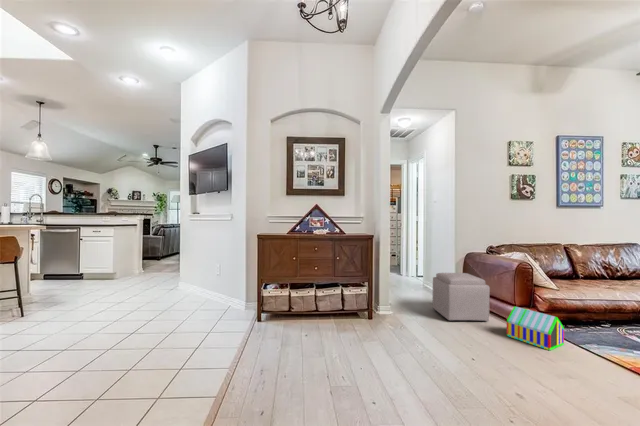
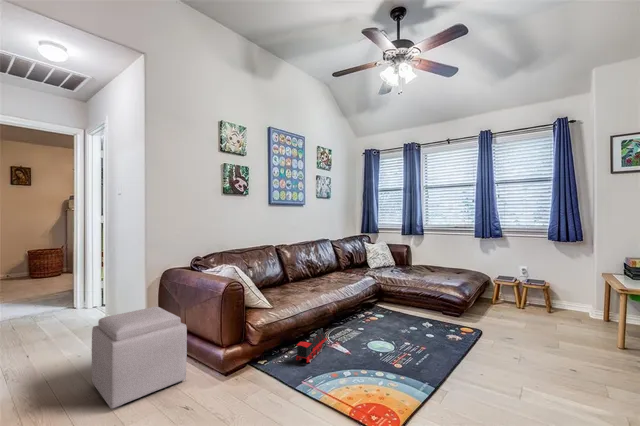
toy house: present [507,306,564,350] -> none [207,353,279,416]
toy train: none [583,318,623,340] -> present [296,328,328,363]

